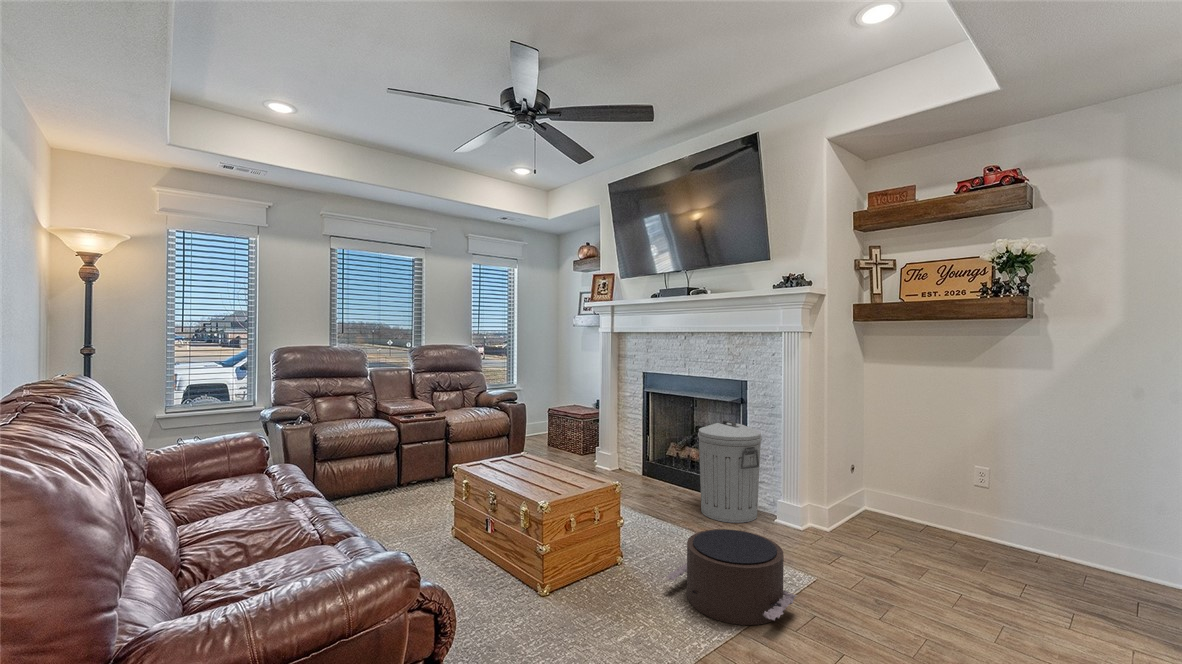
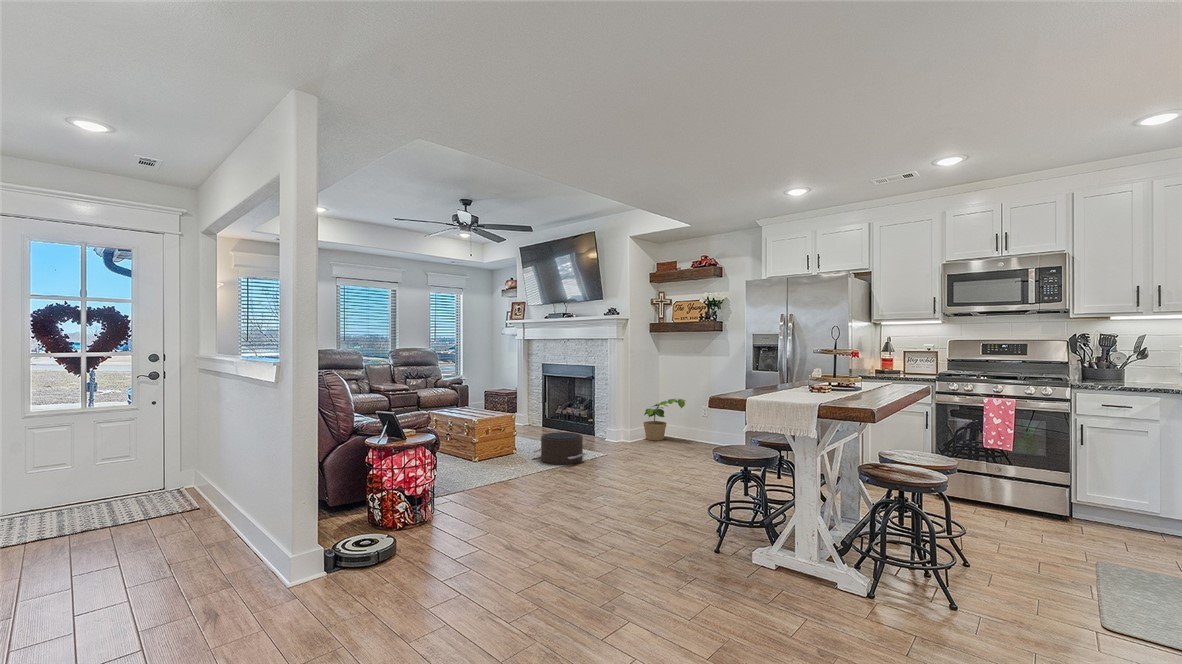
trash can: present [698,420,762,523] -> none [564,387,597,441]
potted plant: none [850,450,955,528] -> present [643,399,685,440]

